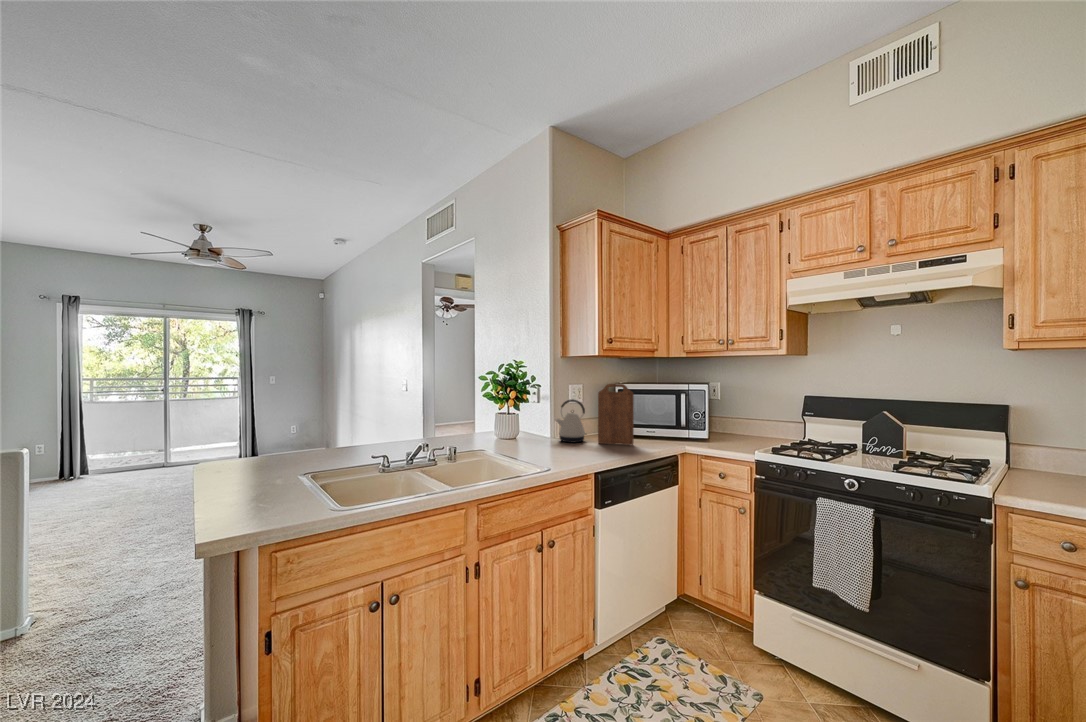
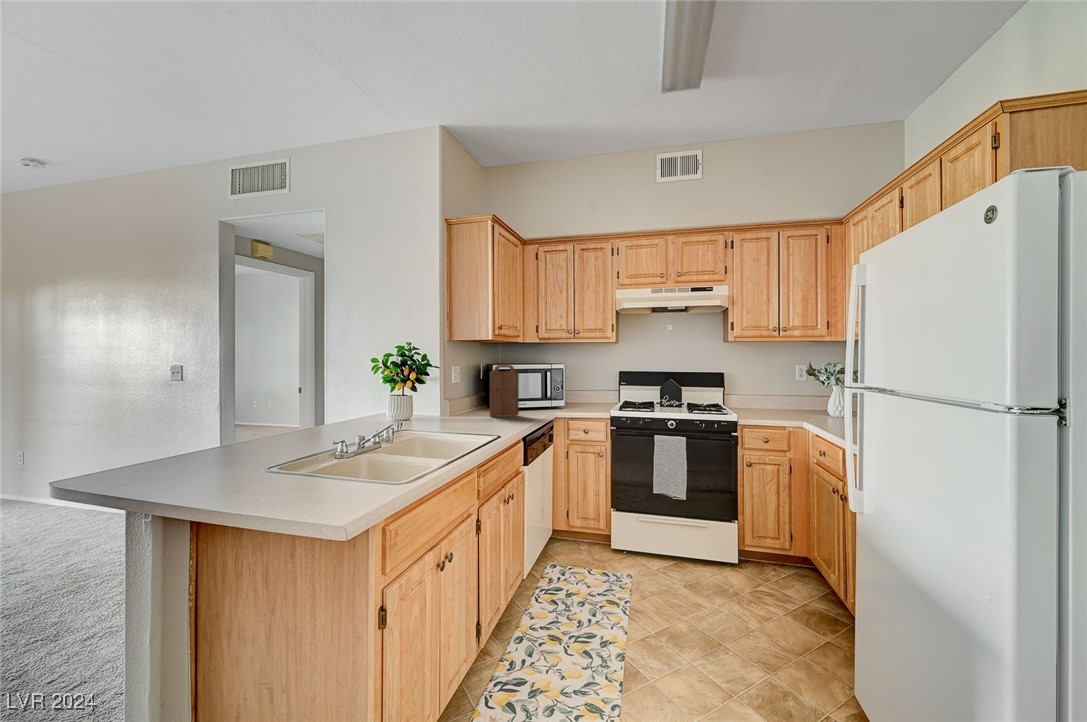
kettle: present [556,399,587,443] -> none [452,379,477,418]

